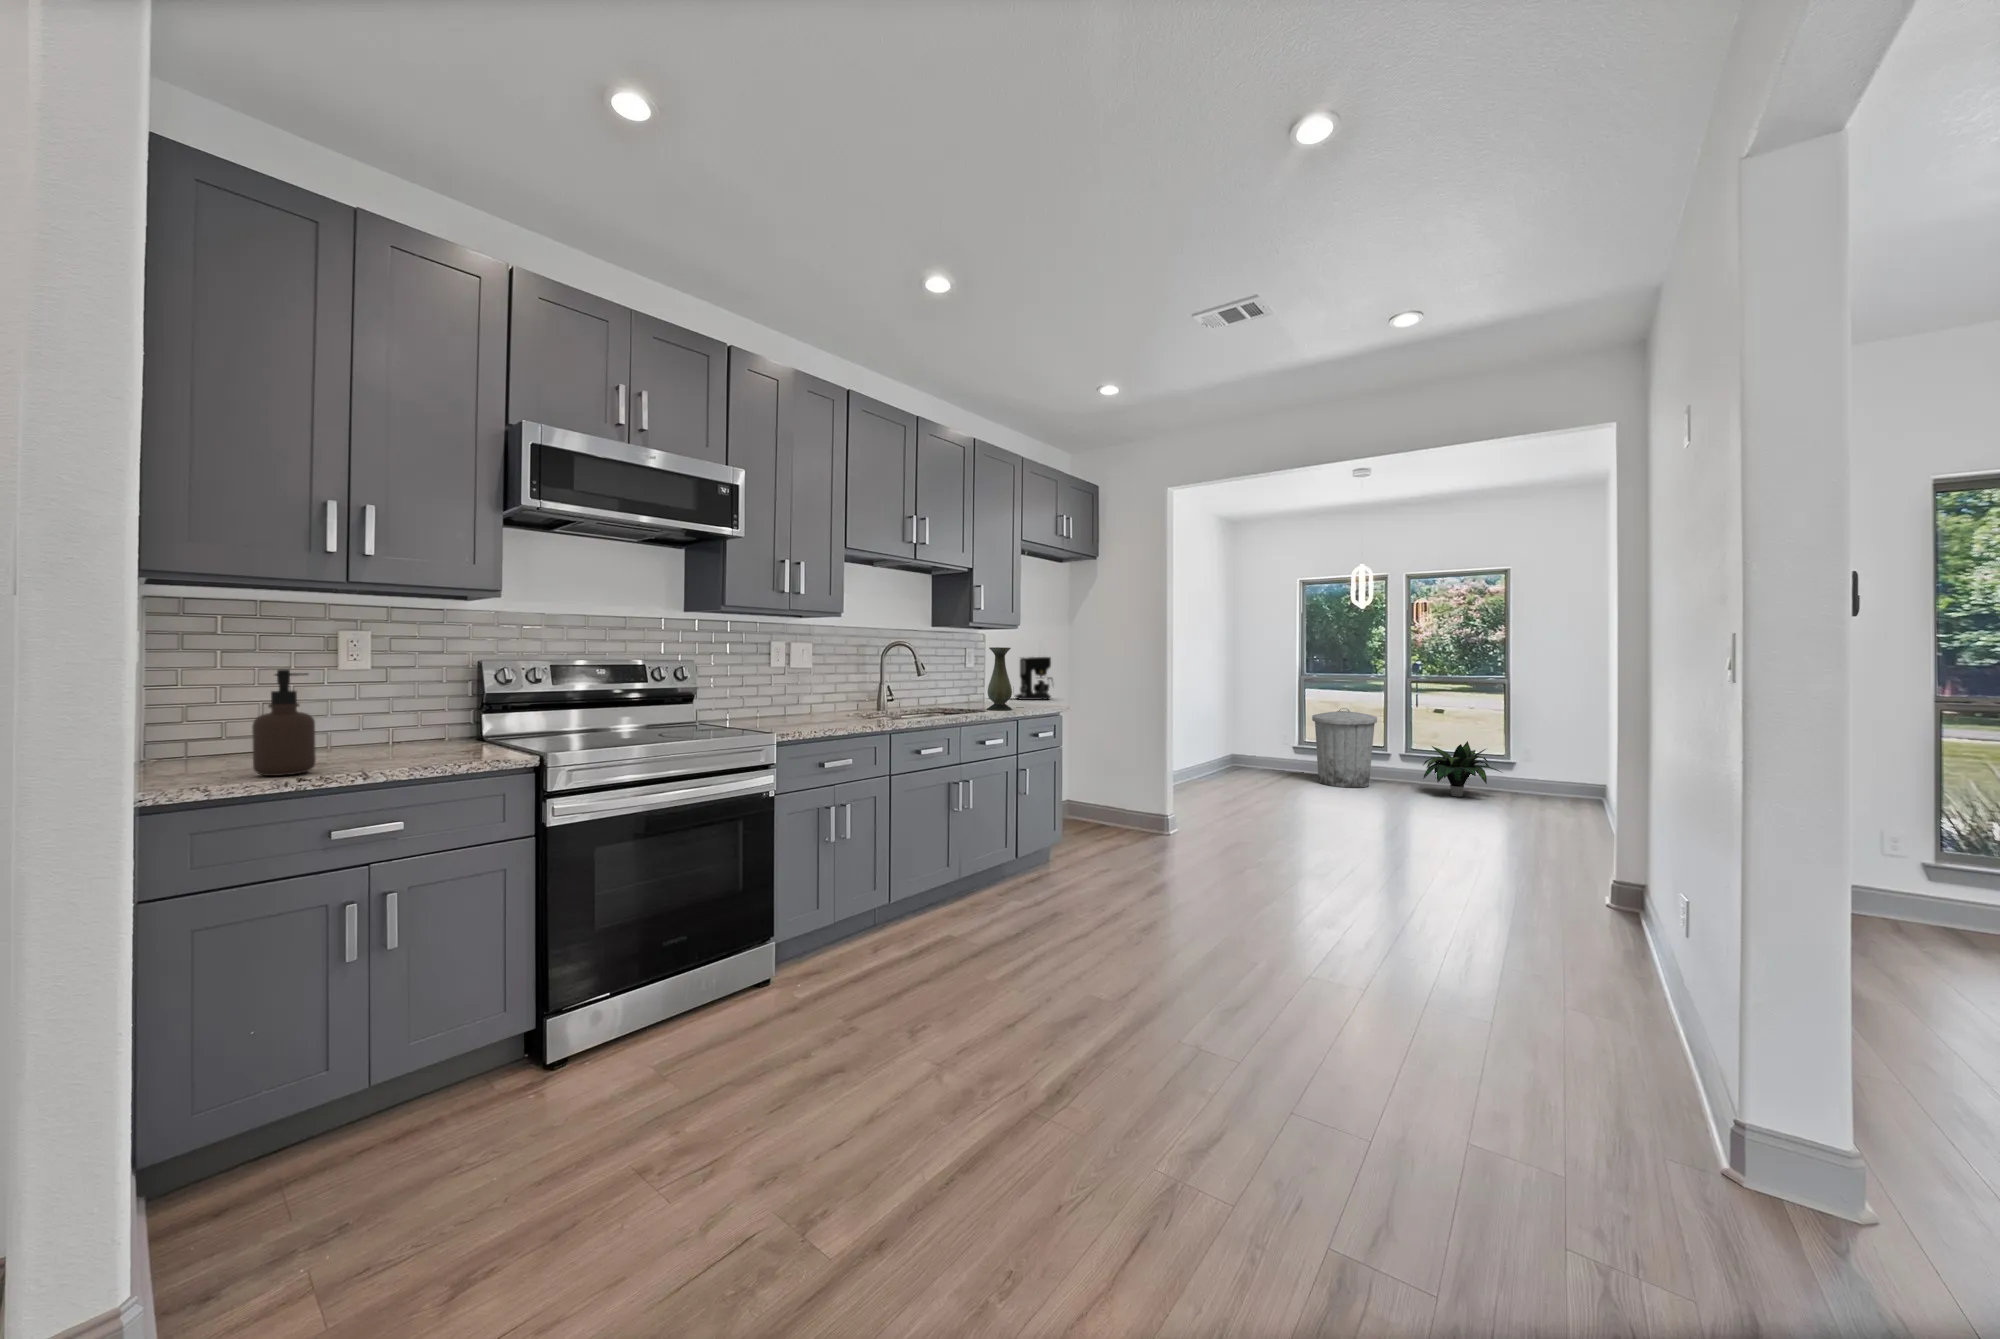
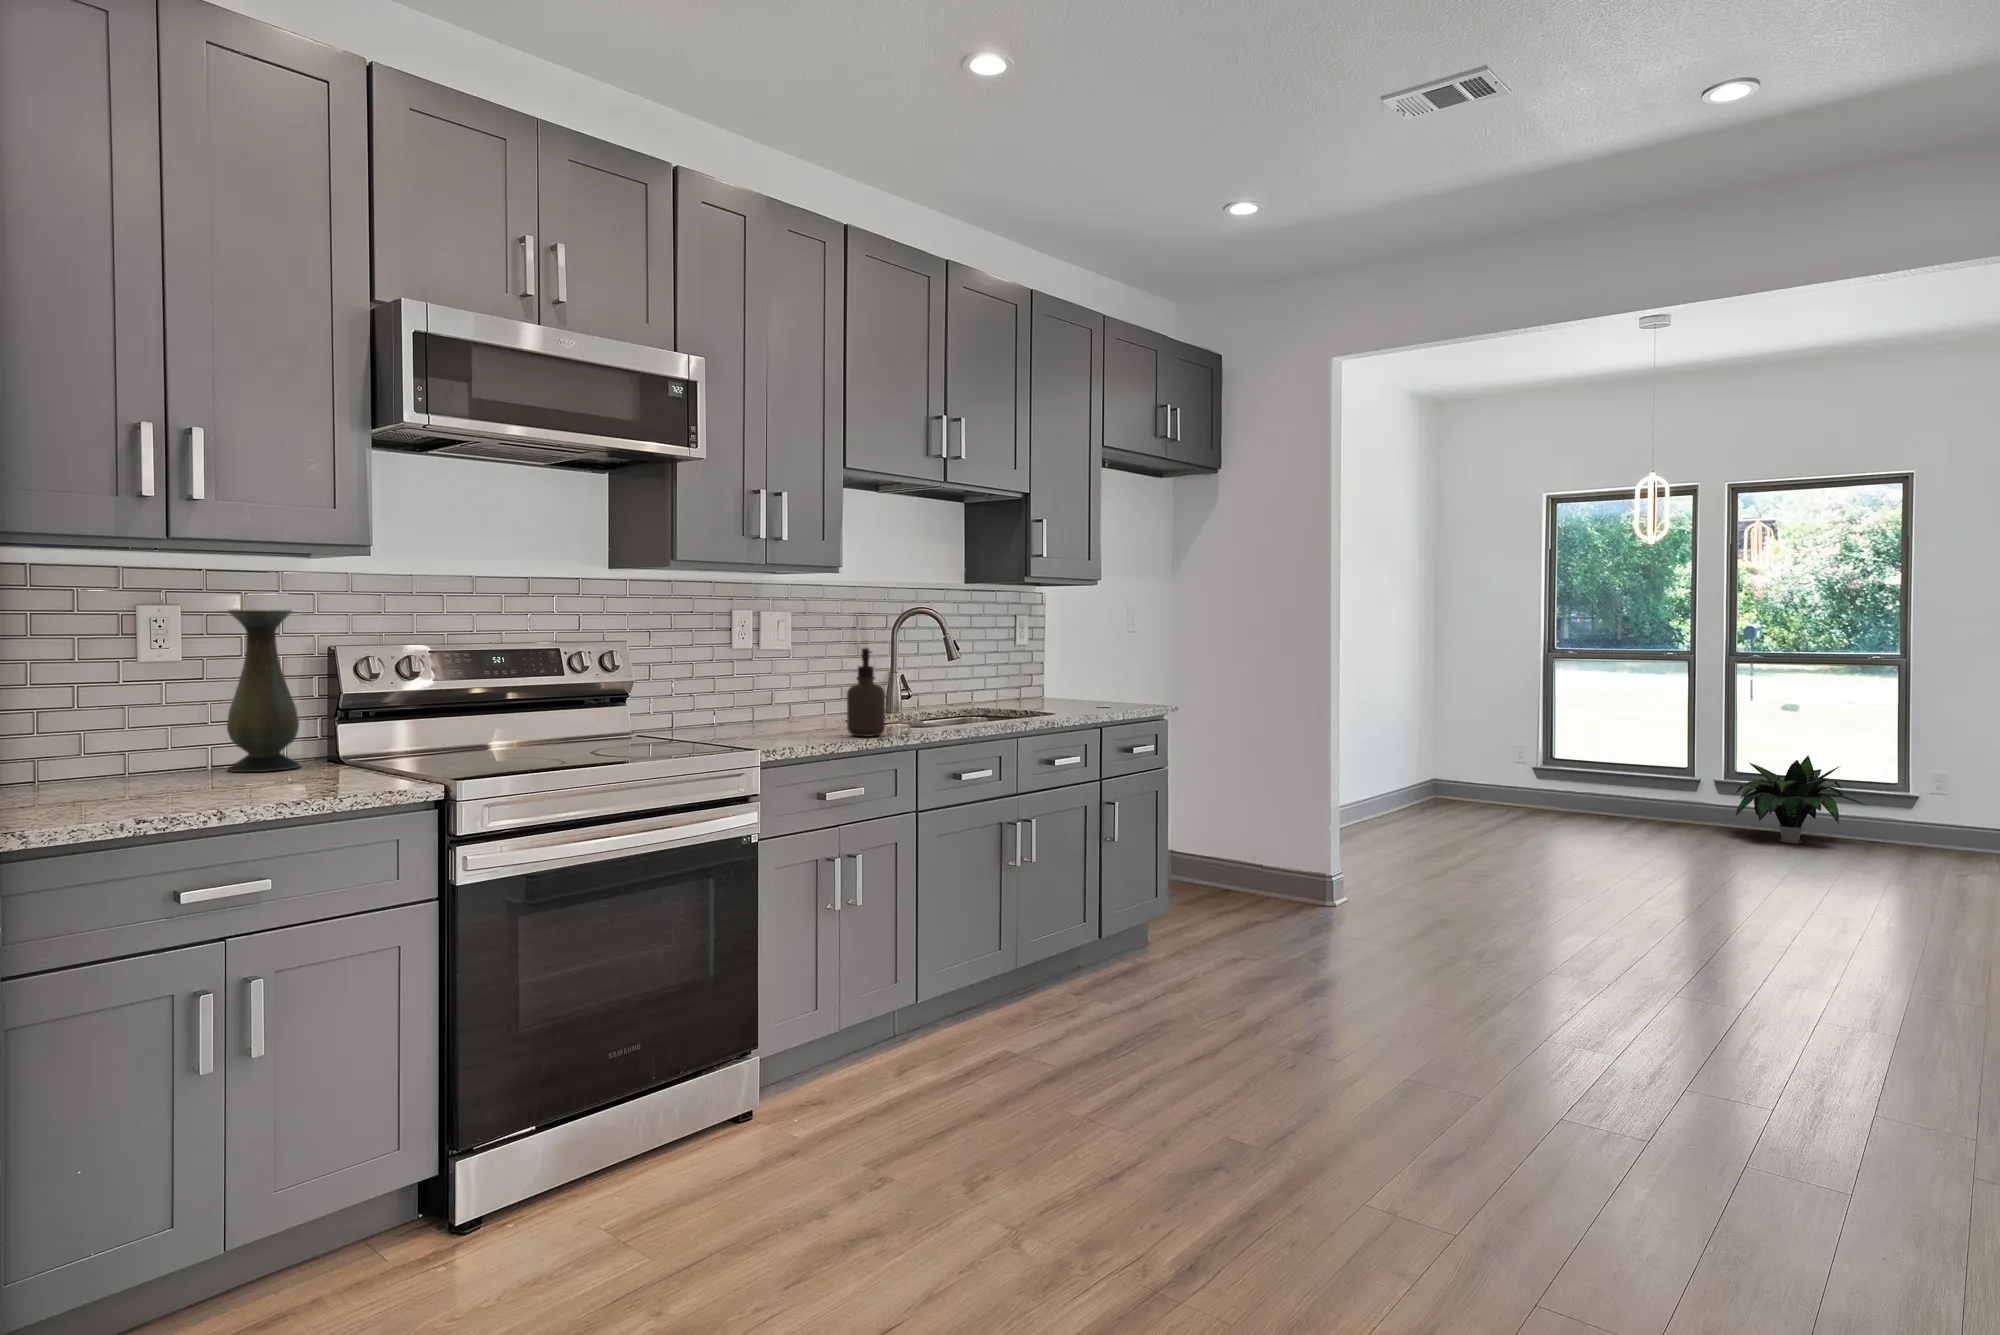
vase: present [987,647,1012,710] -> present [227,610,300,772]
coffee maker: present [1015,657,1052,700] -> none [1088,627,1151,694]
soap dispenser: present [252,669,316,776] -> present [847,648,885,737]
trash can: present [1312,708,1377,788] -> none [1557,703,1662,829]

